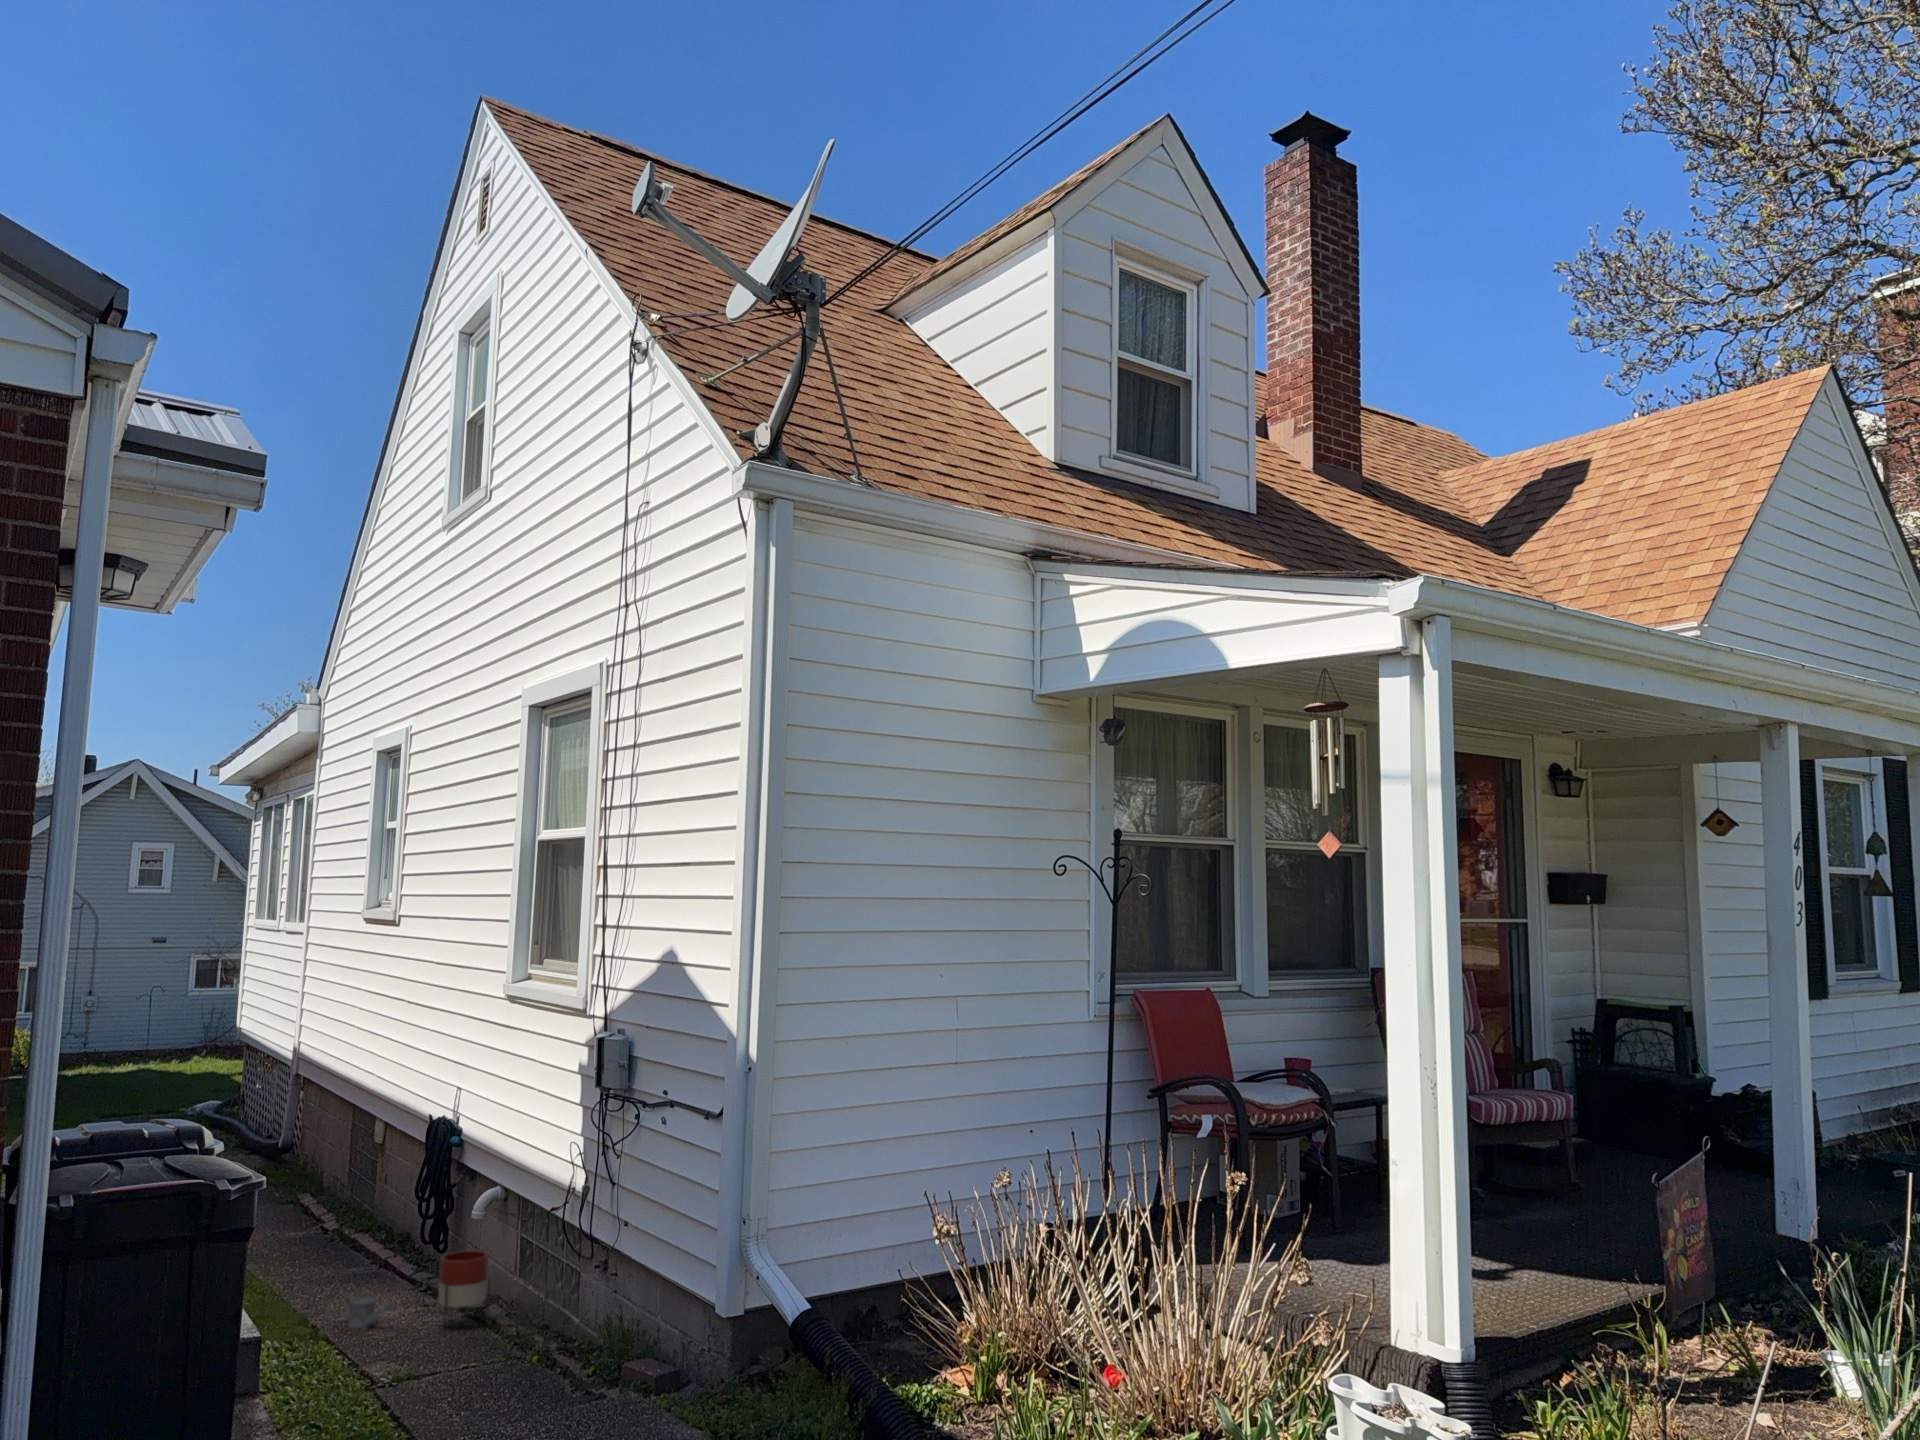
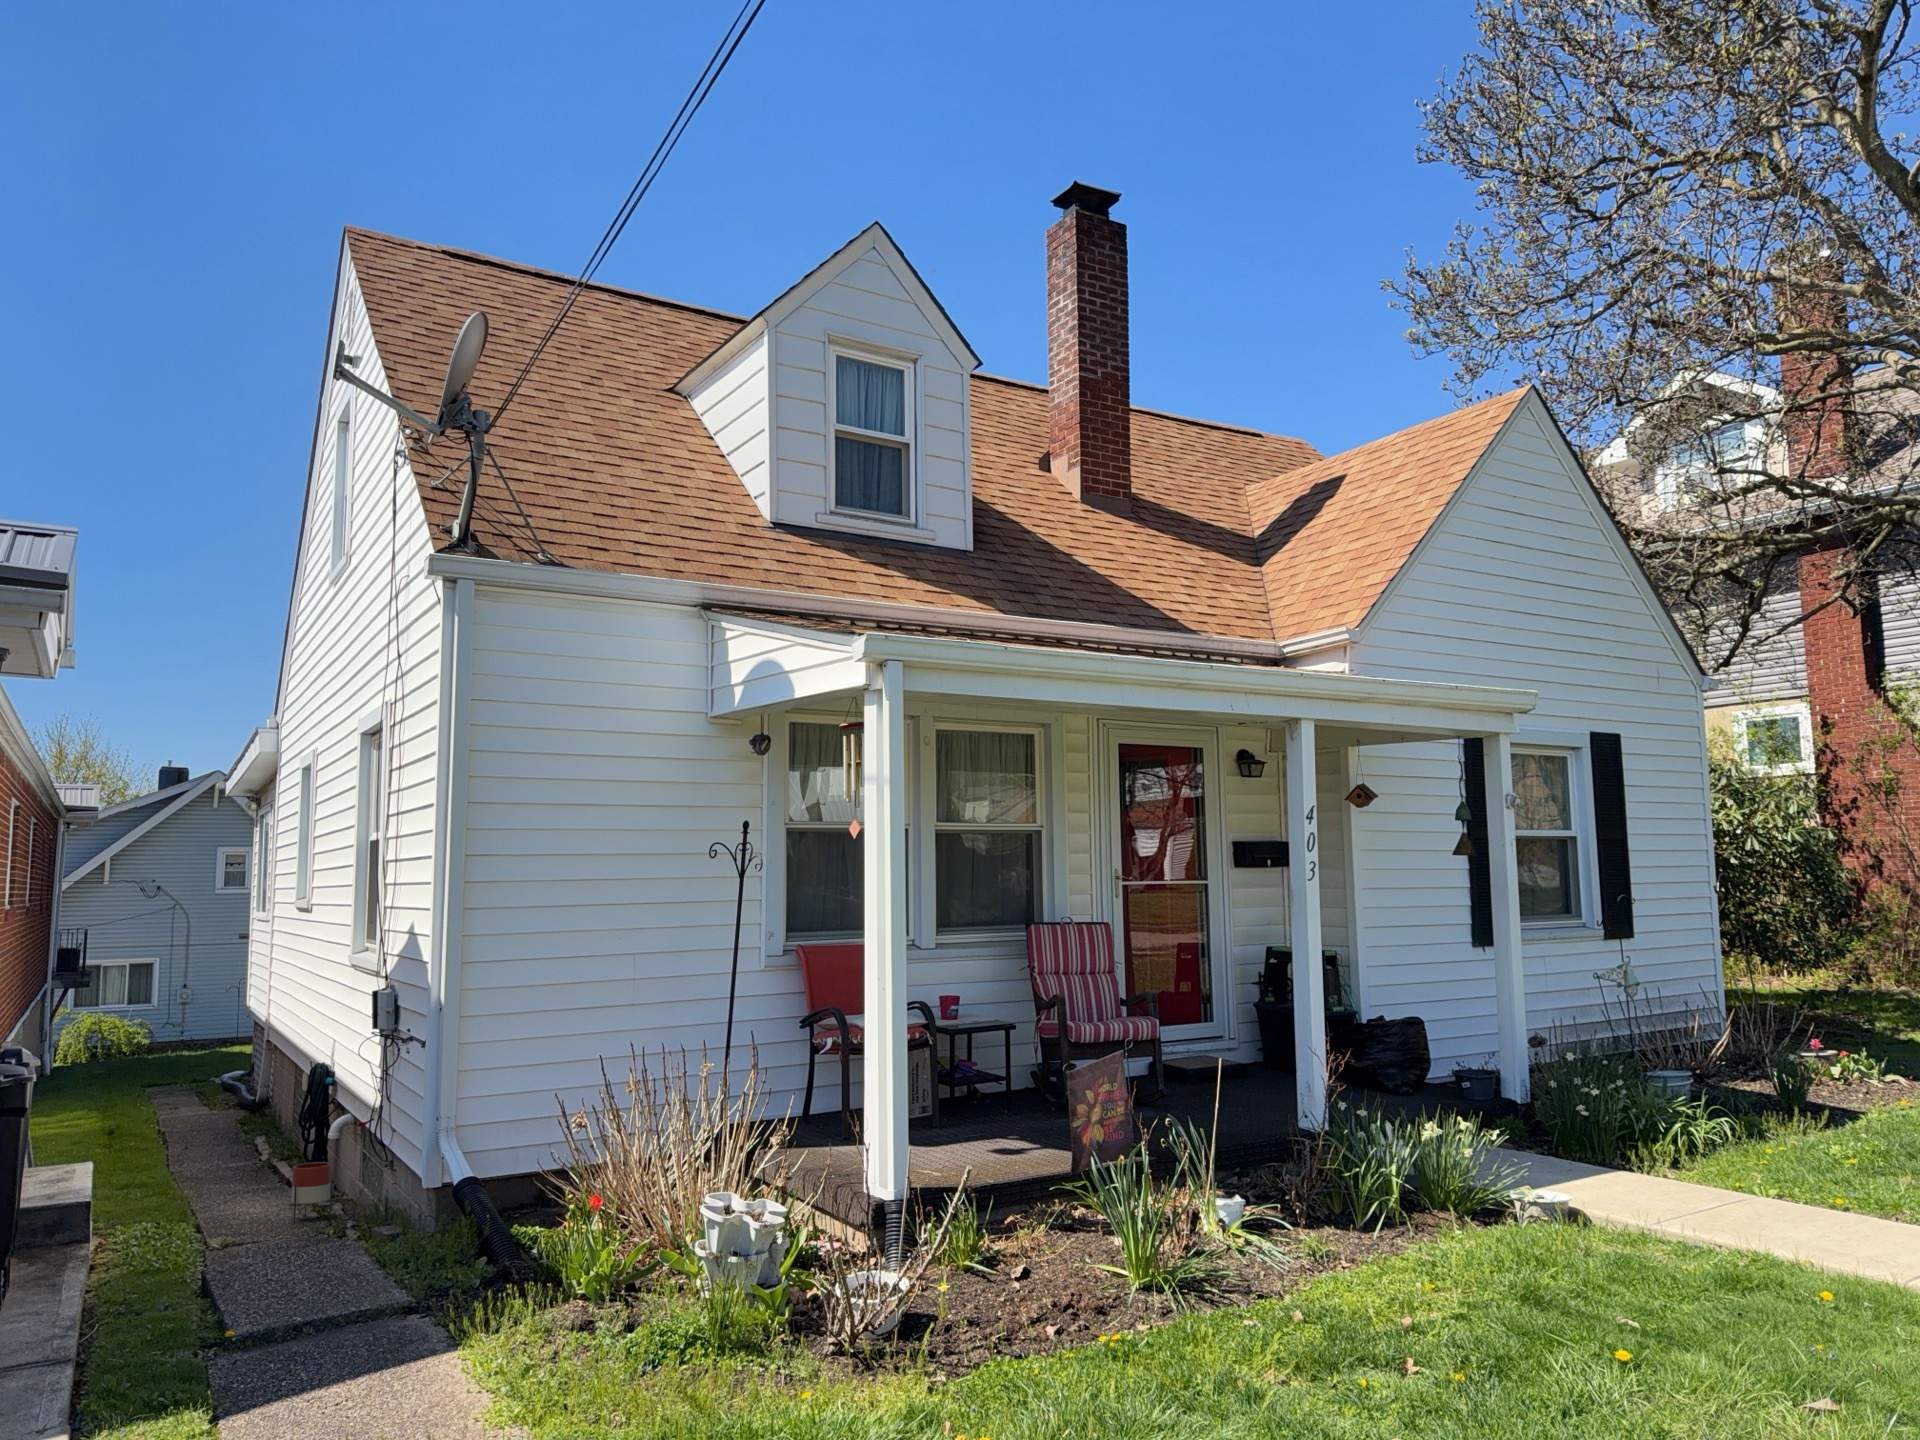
watering can: present [346,1296,393,1329] -> none [226,1198,258,1222]

